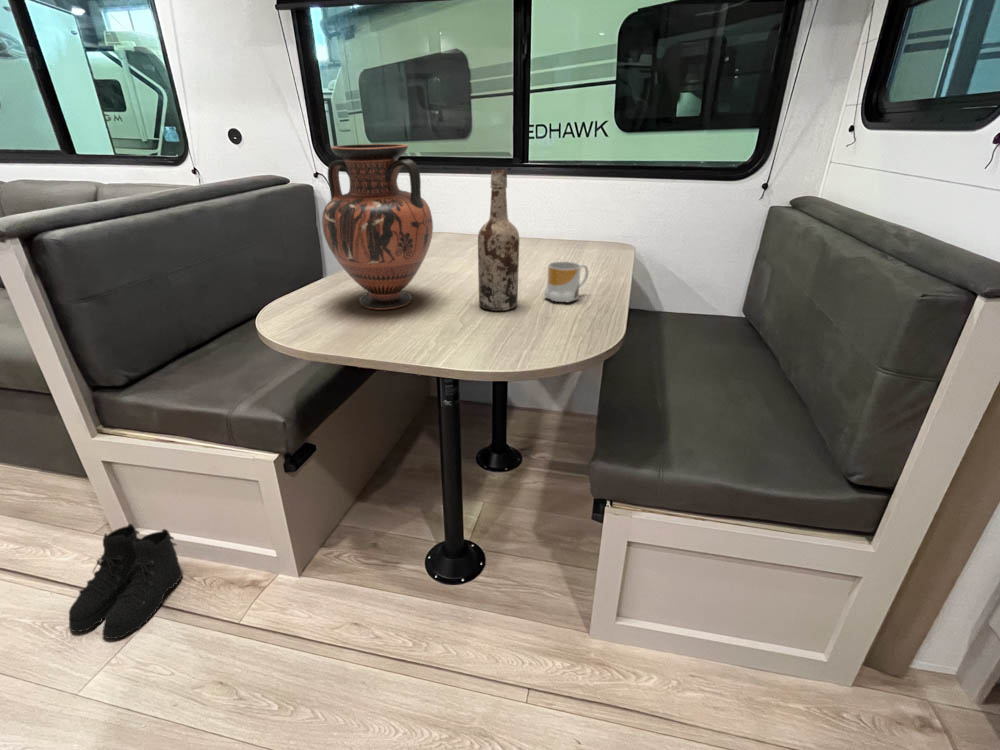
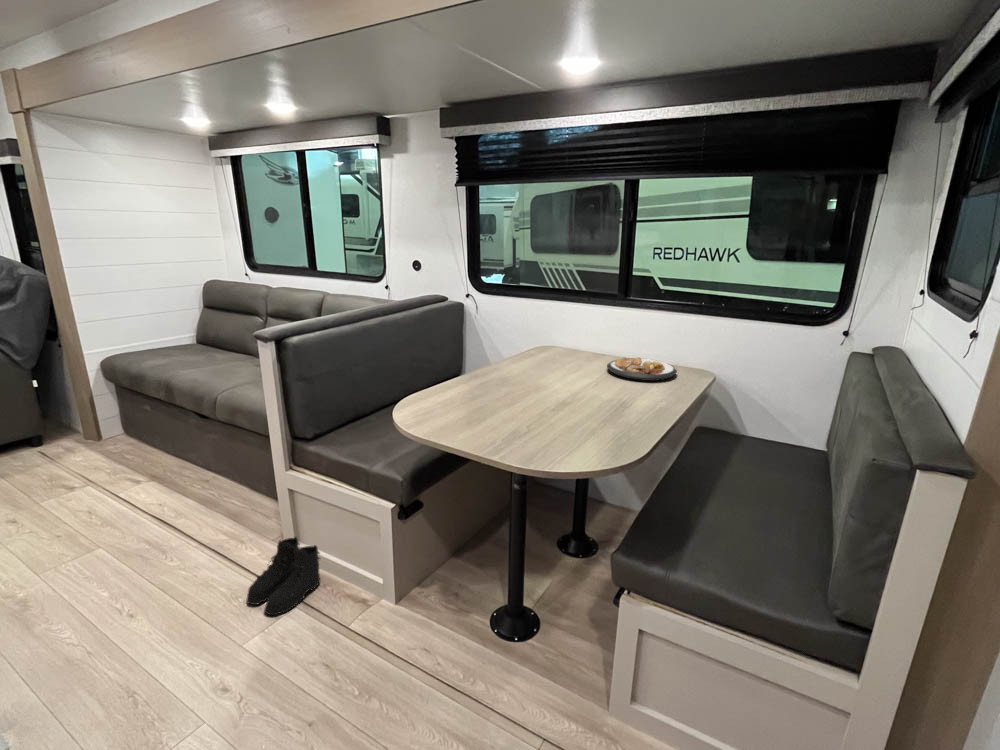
vase: present [322,144,433,310] -> none [446,298,521,411]
wine bottle: present [478,169,519,311] -> none [547,322,580,423]
plate: none [517,232,598,257] -> present [607,357,677,381]
mug: present [544,262,588,302] -> none [601,389,639,422]

